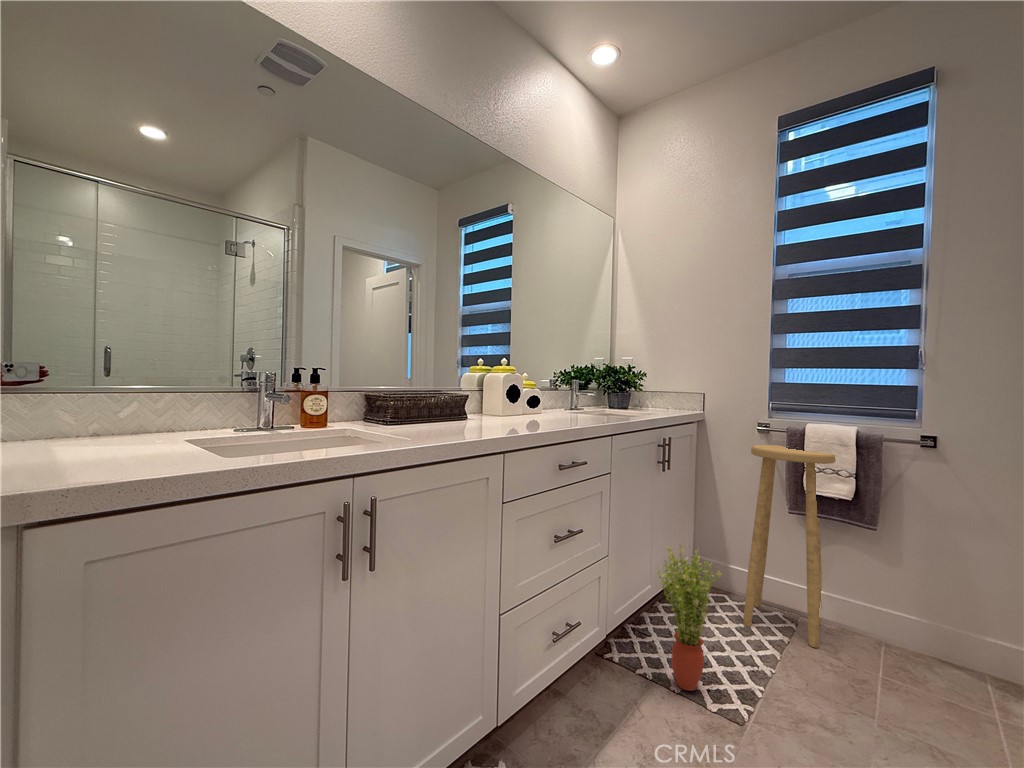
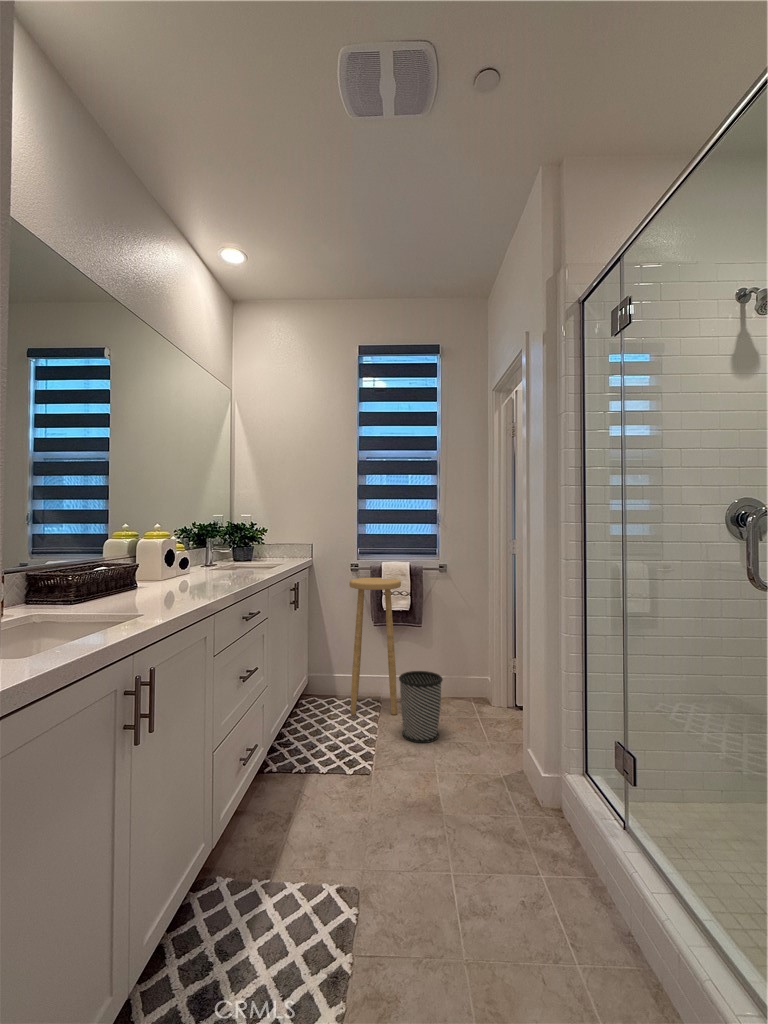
potted plant: present [657,545,722,691] -> none [307,665,350,768]
wastebasket: none [817,590,904,717] -> present [399,671,442,743]

